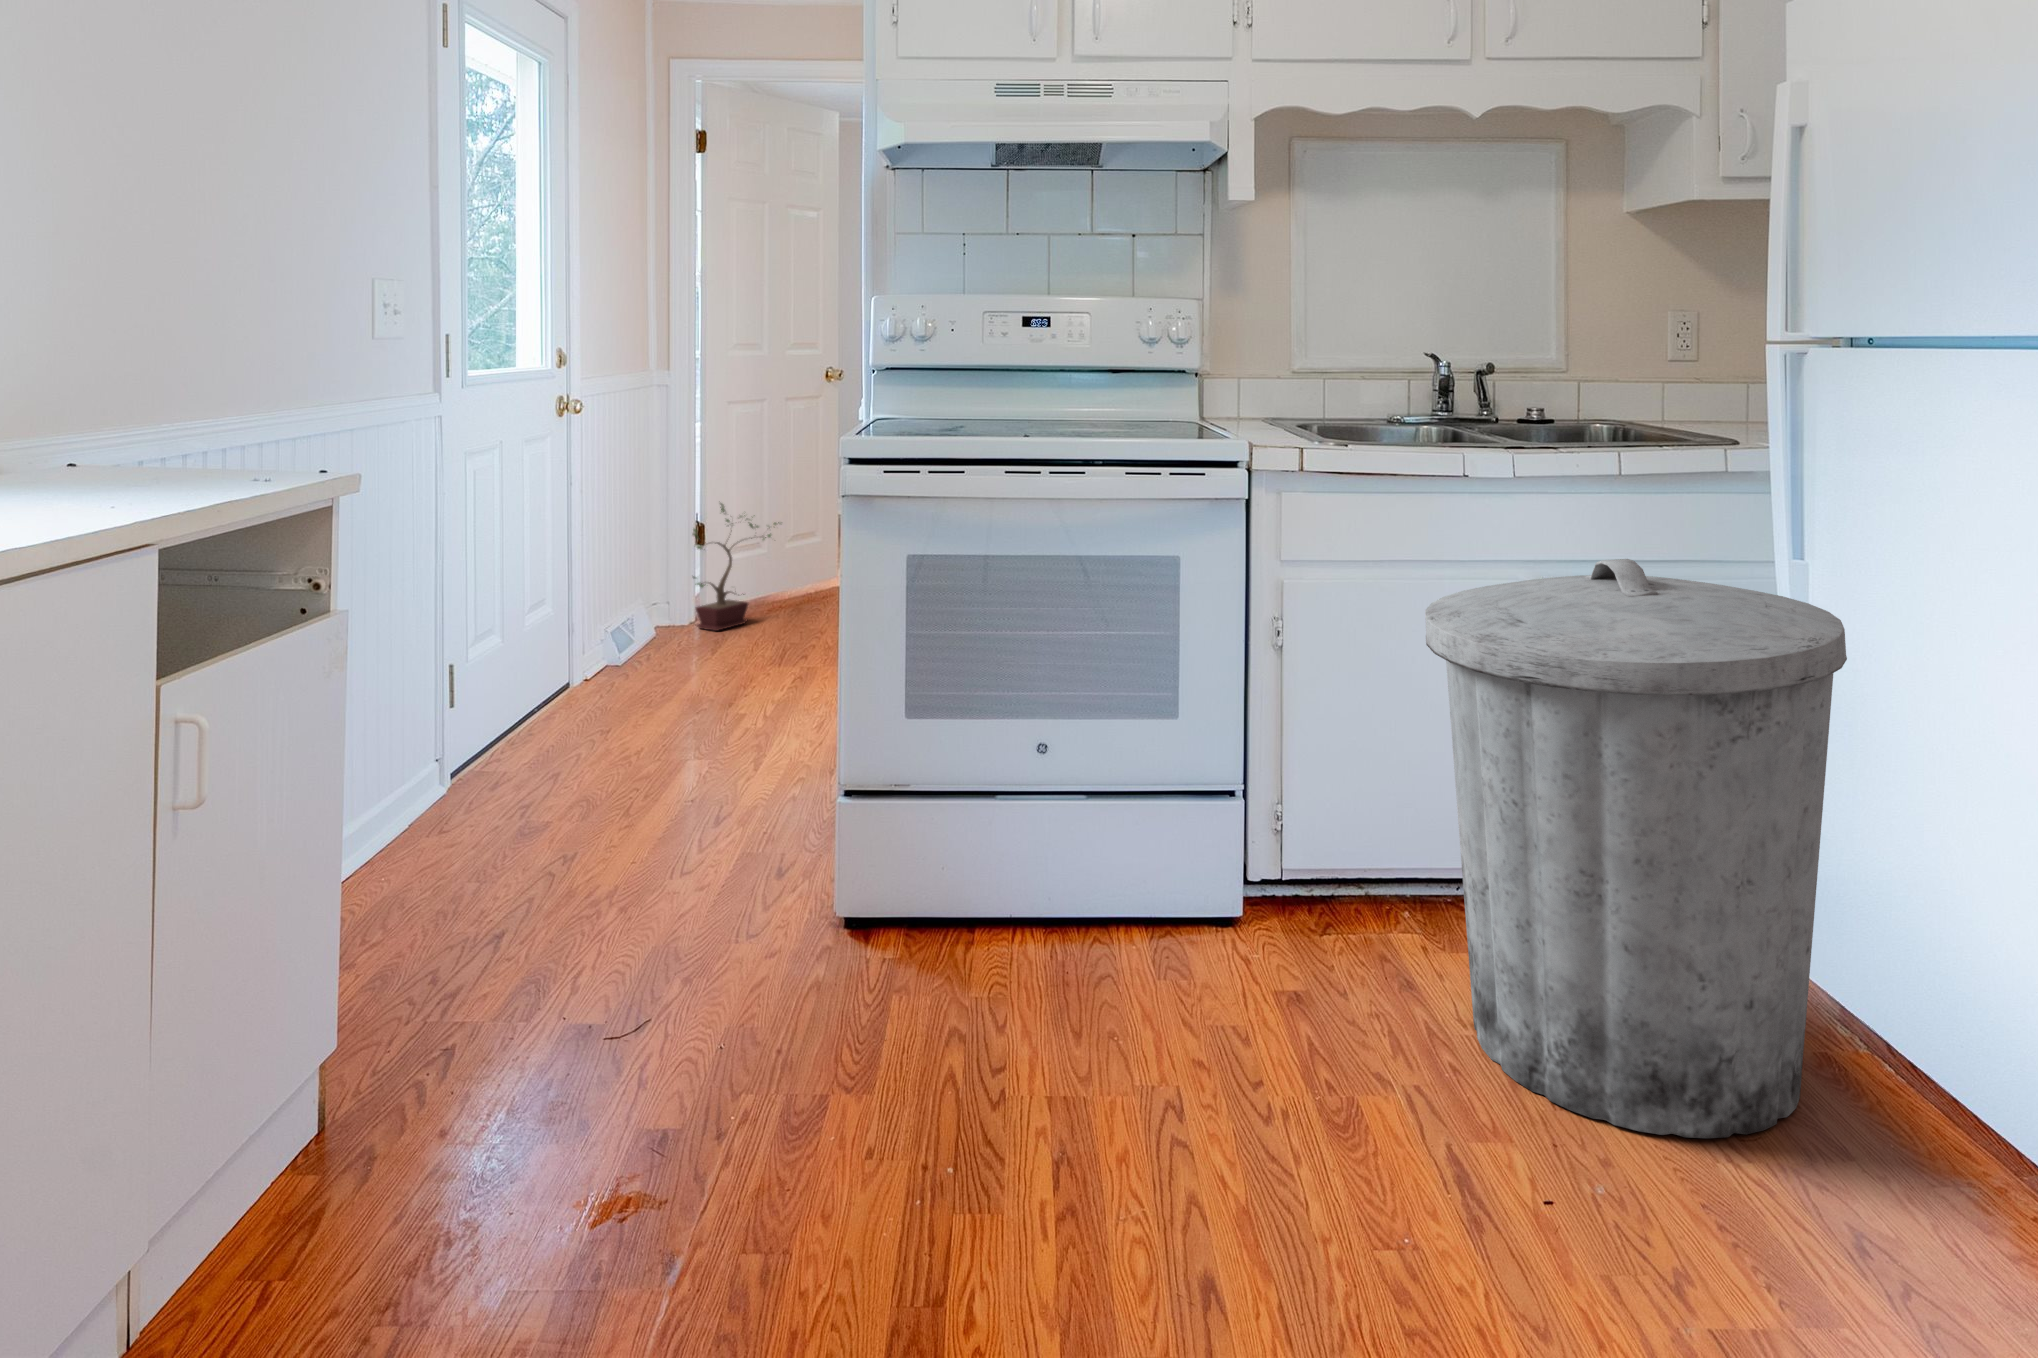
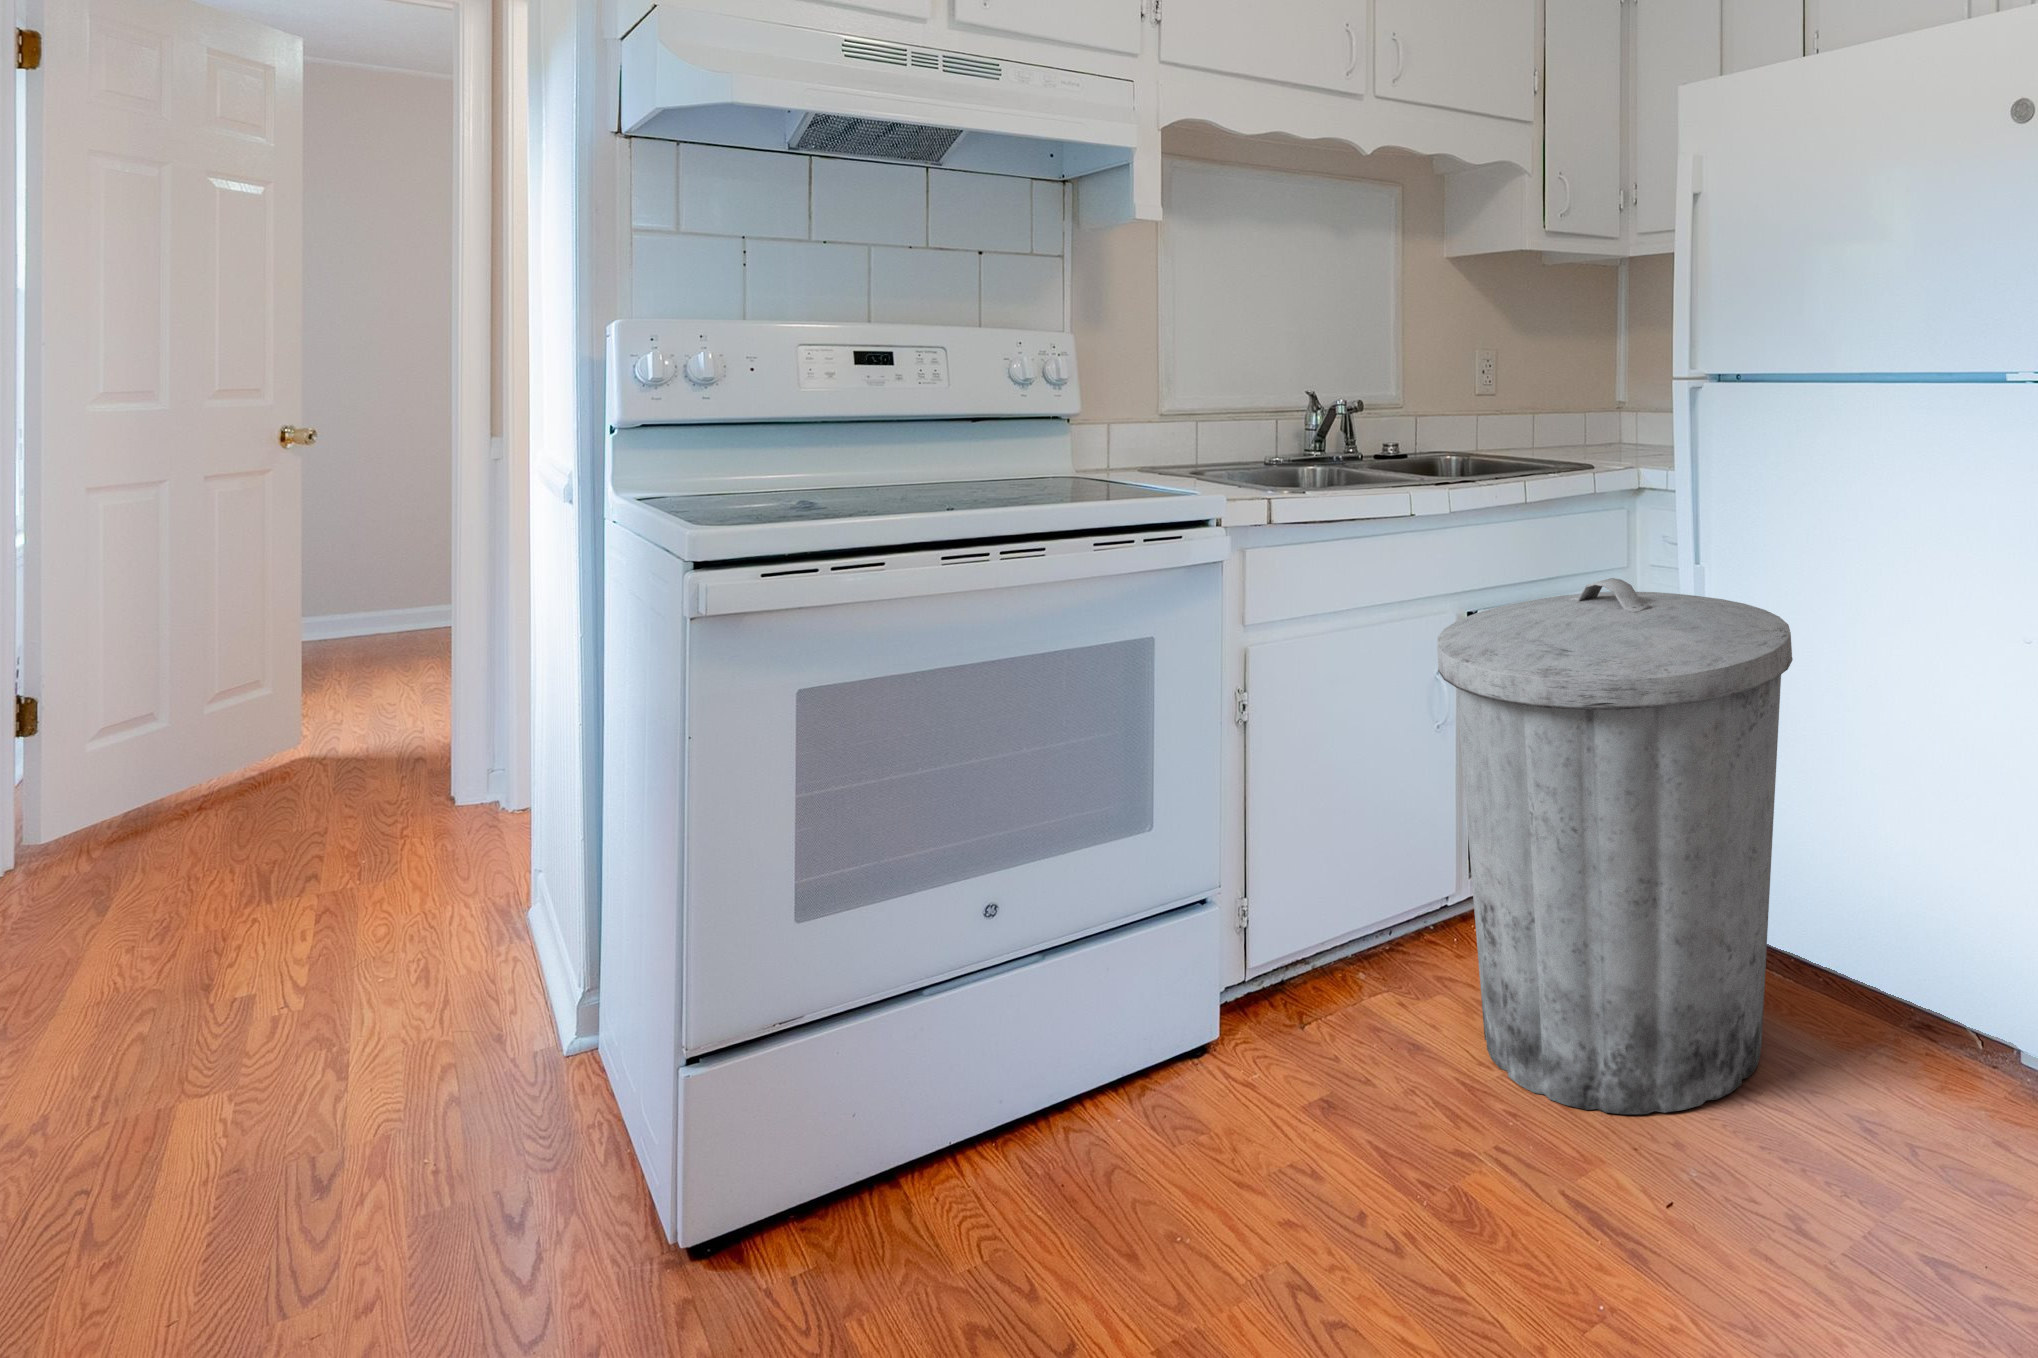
potted plant: present [693,503,779,631] -> none [70,646,257,859]

